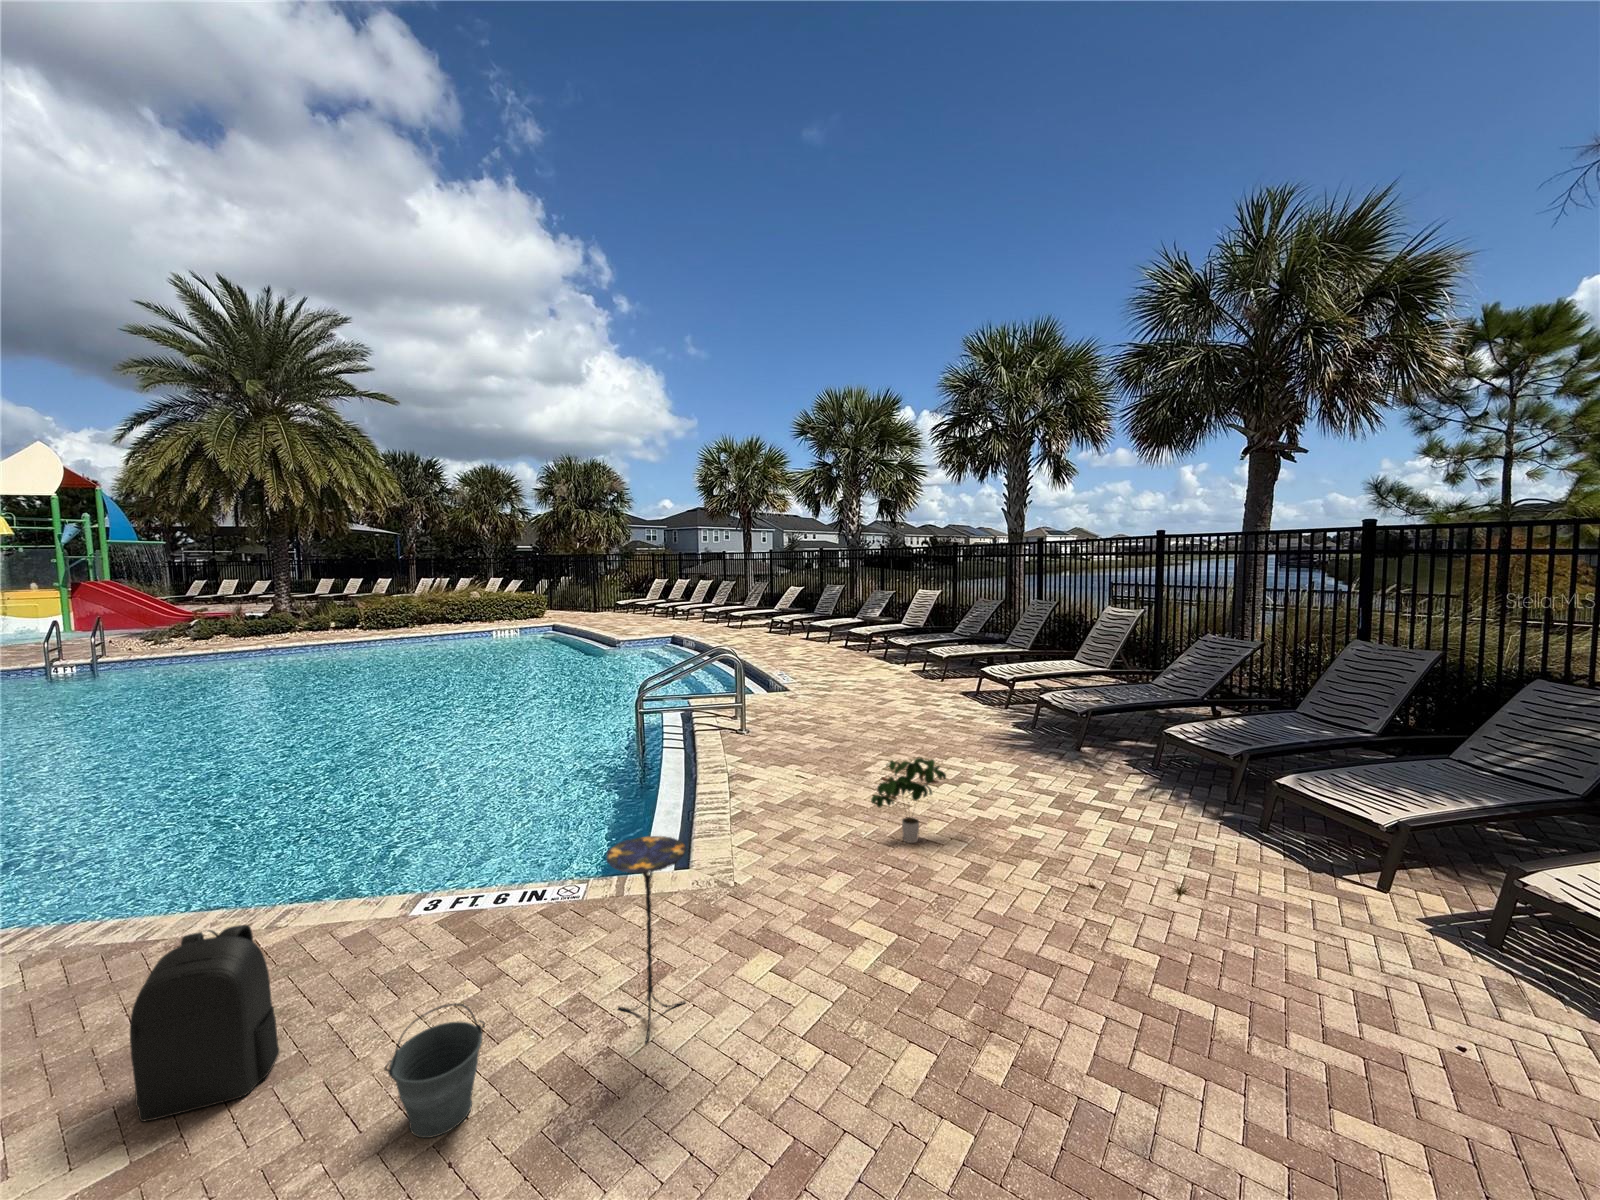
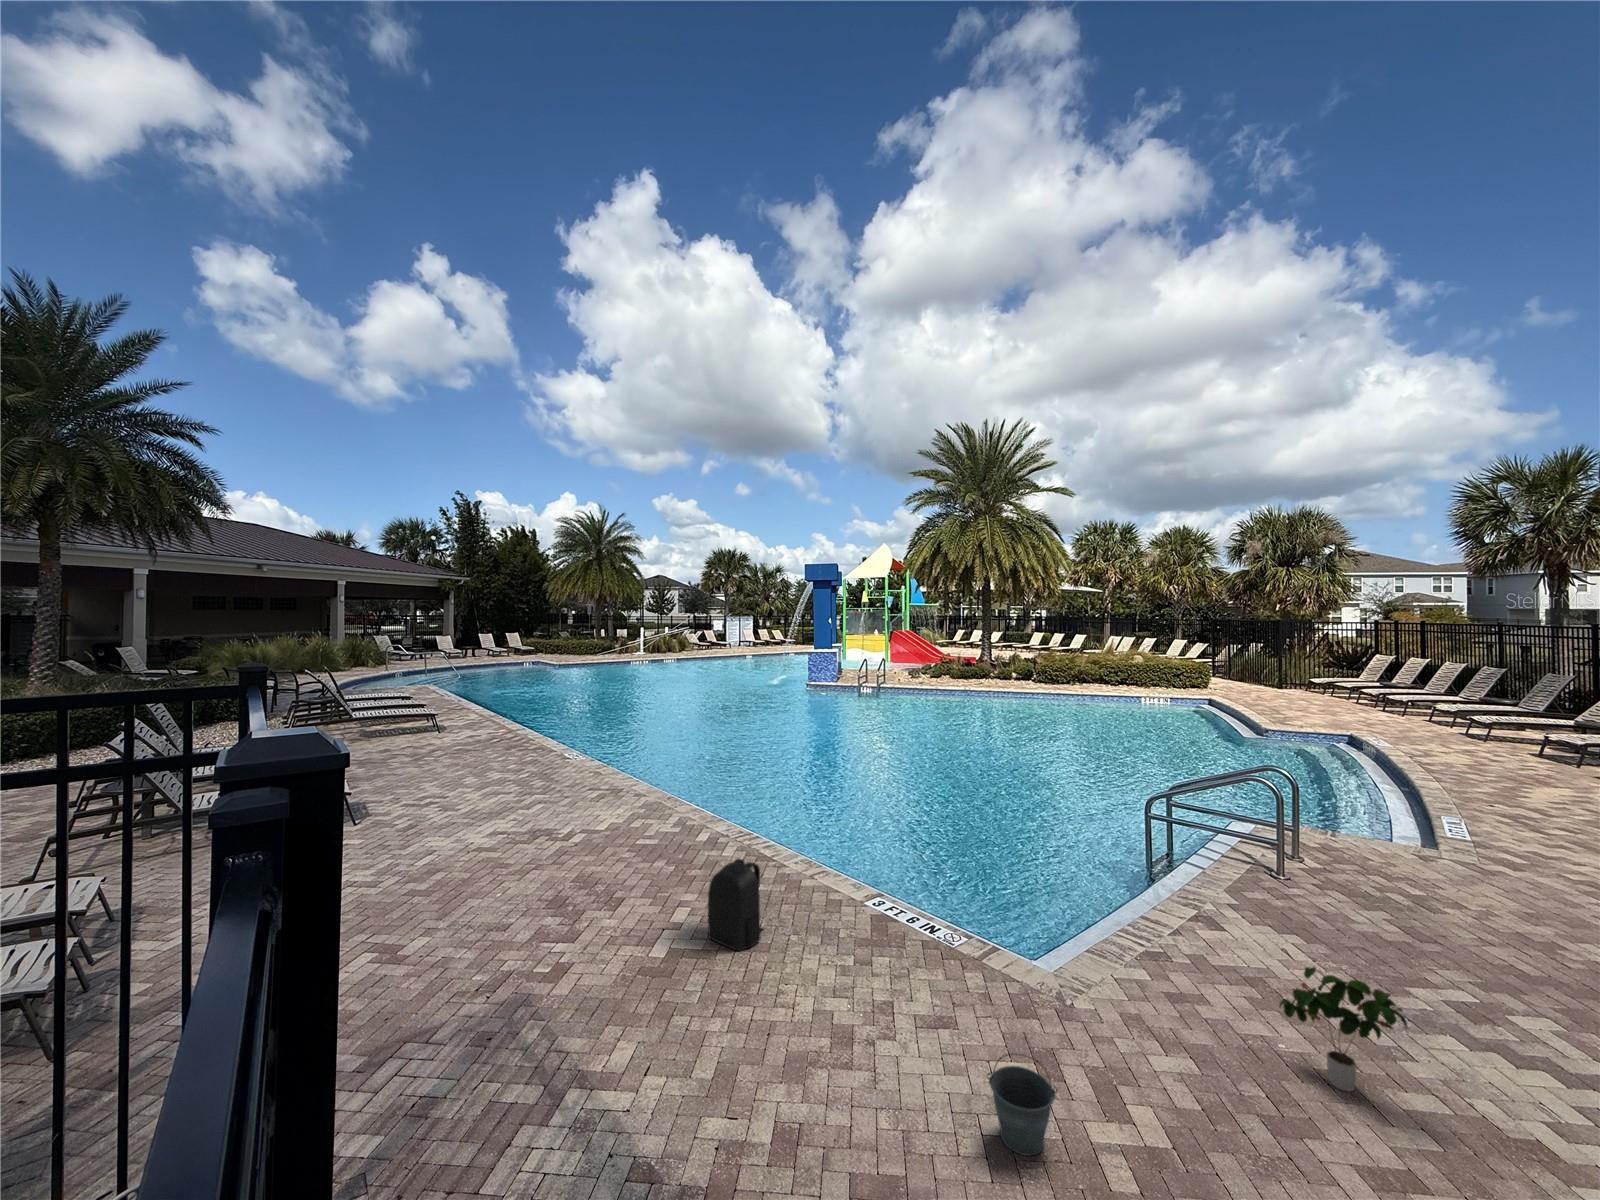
side table: present [606,836,687,1041] -> none [886,903,945,1055]
bucket: present [385,1003,485,1138] -> present [987,1053,1058,1156]

